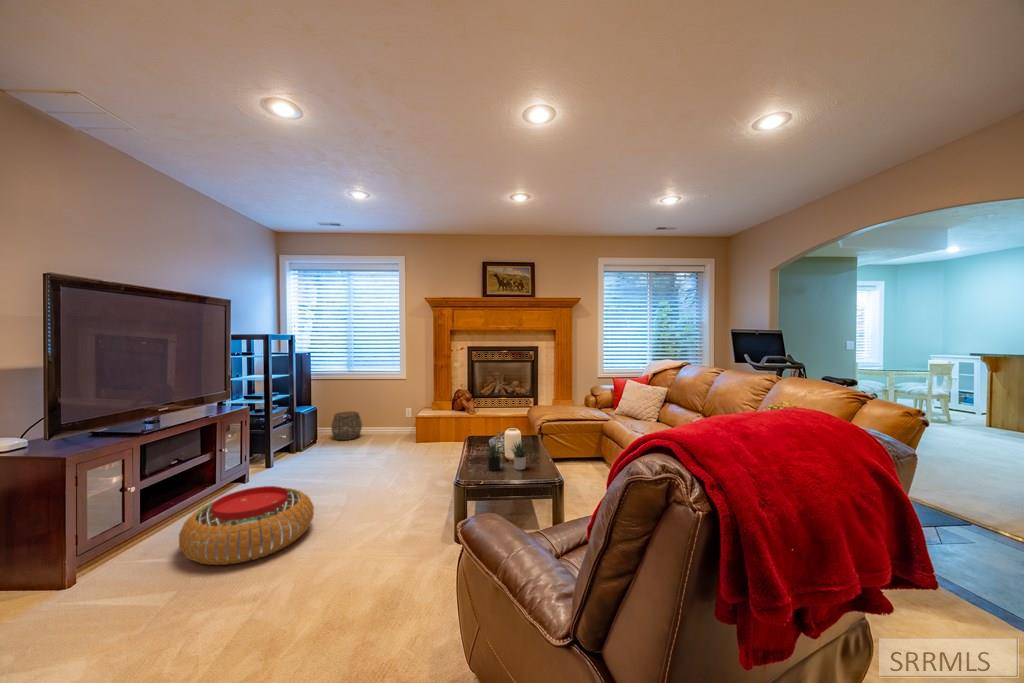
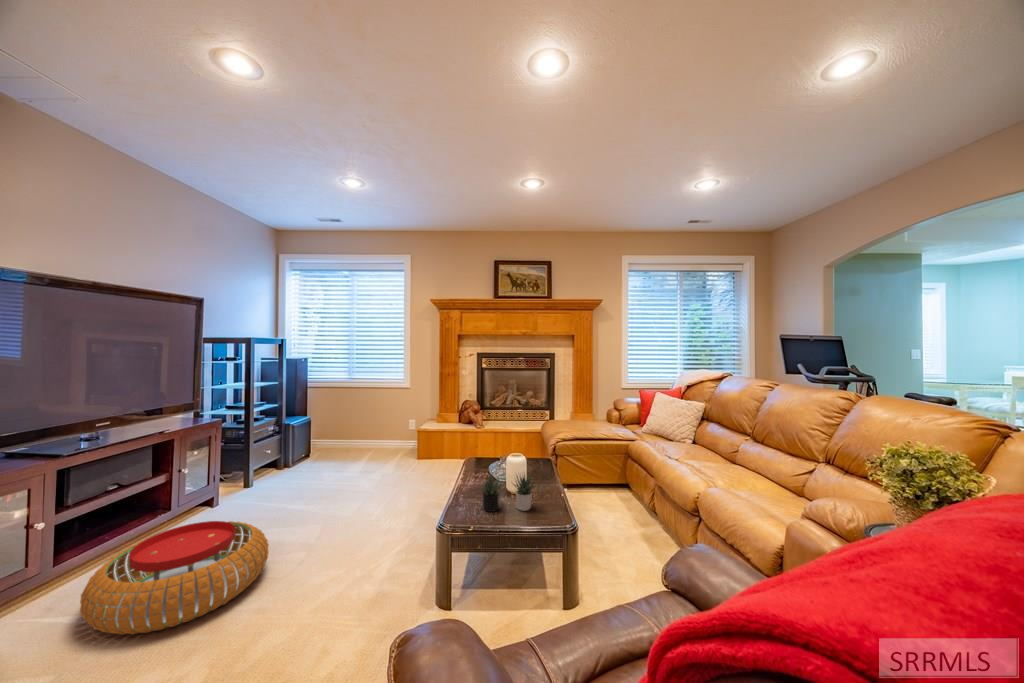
woven basket: present [332,411,362,440] -> none [327,422,361,455]

